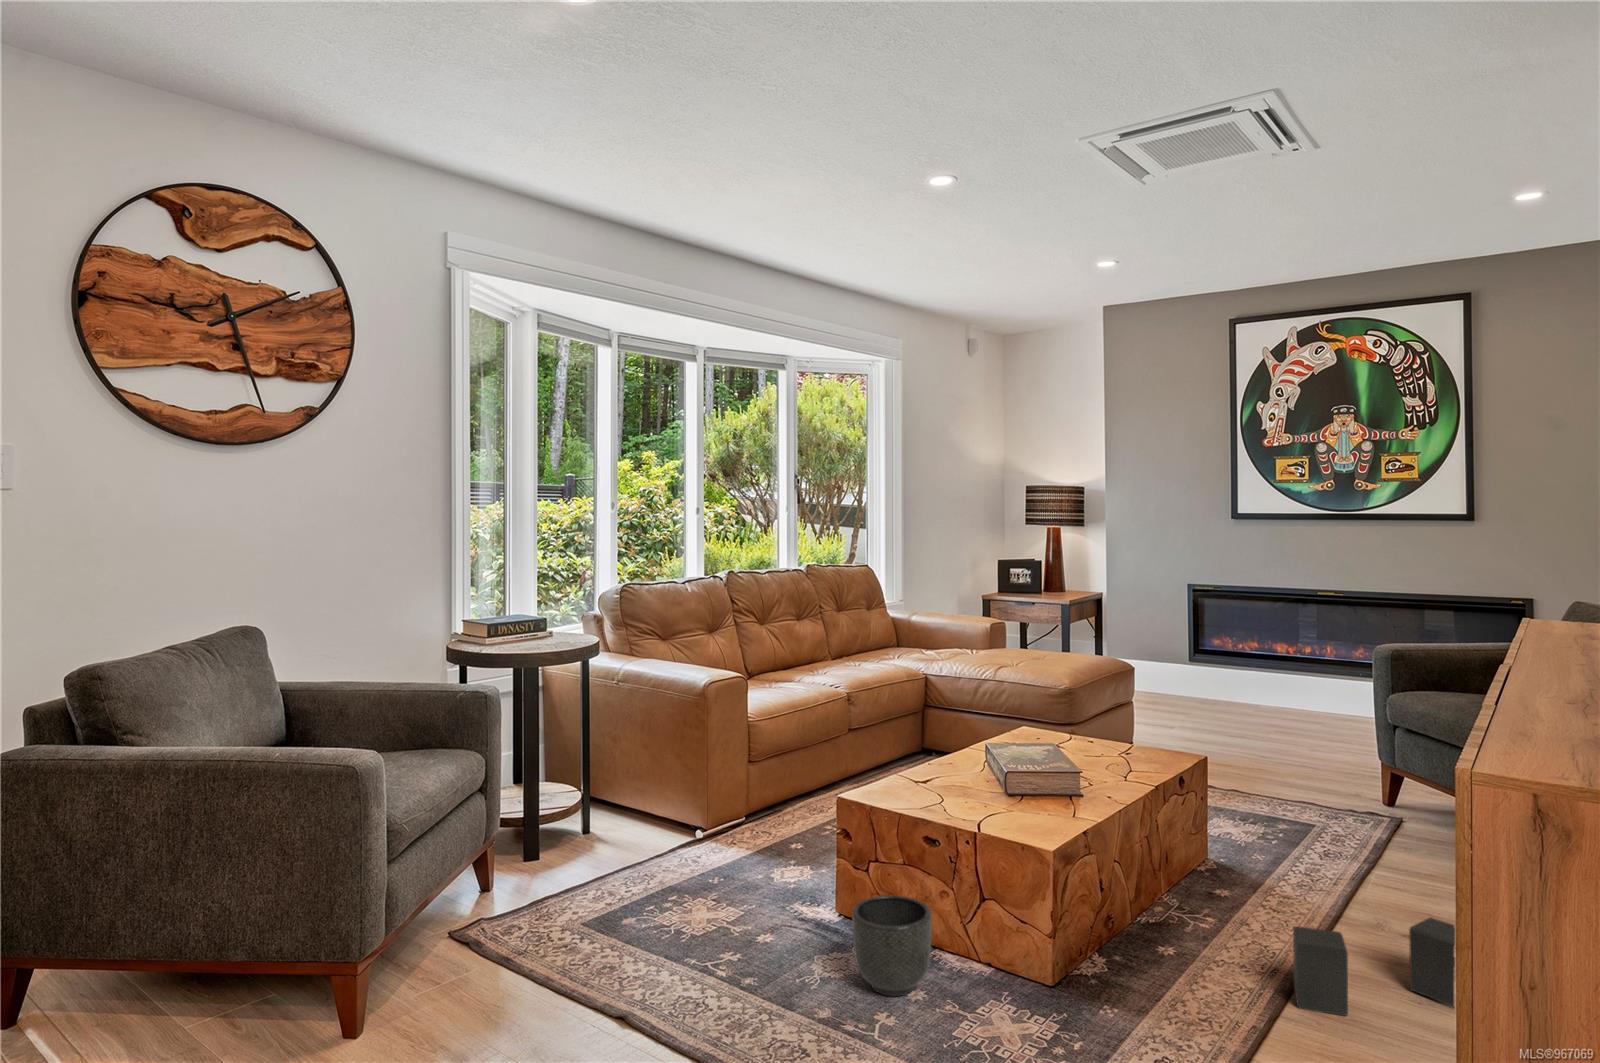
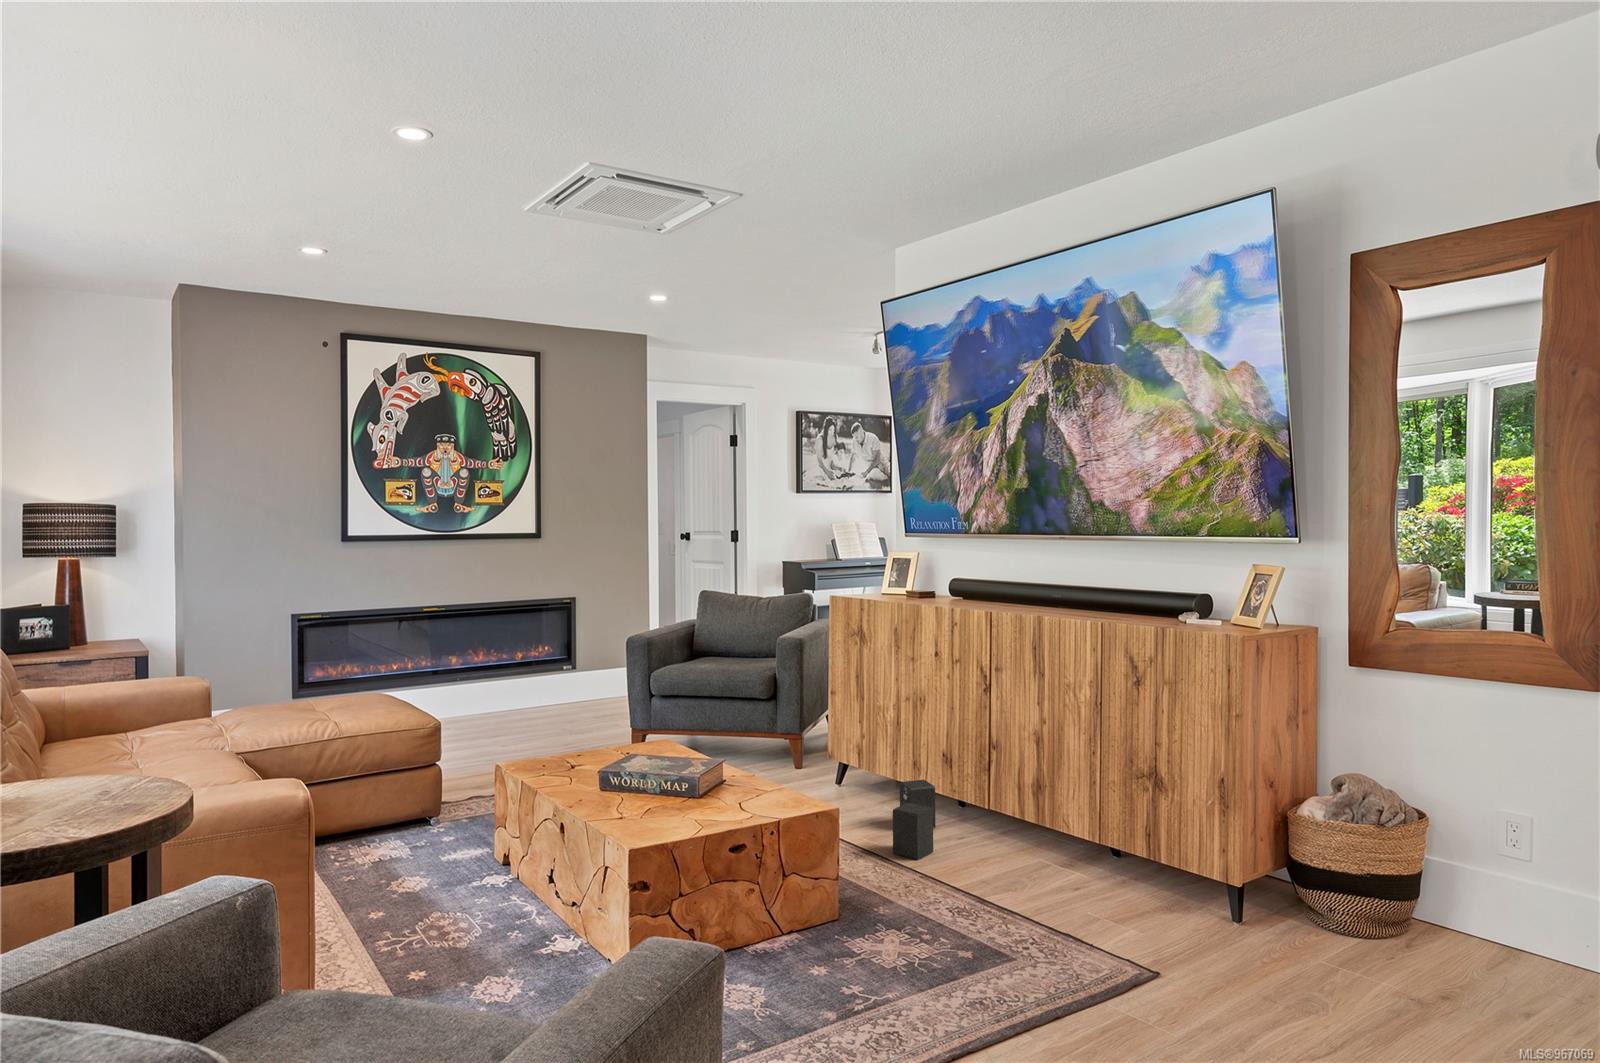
planter: present [852,895,932,996] -> none [779,889,858,989]

